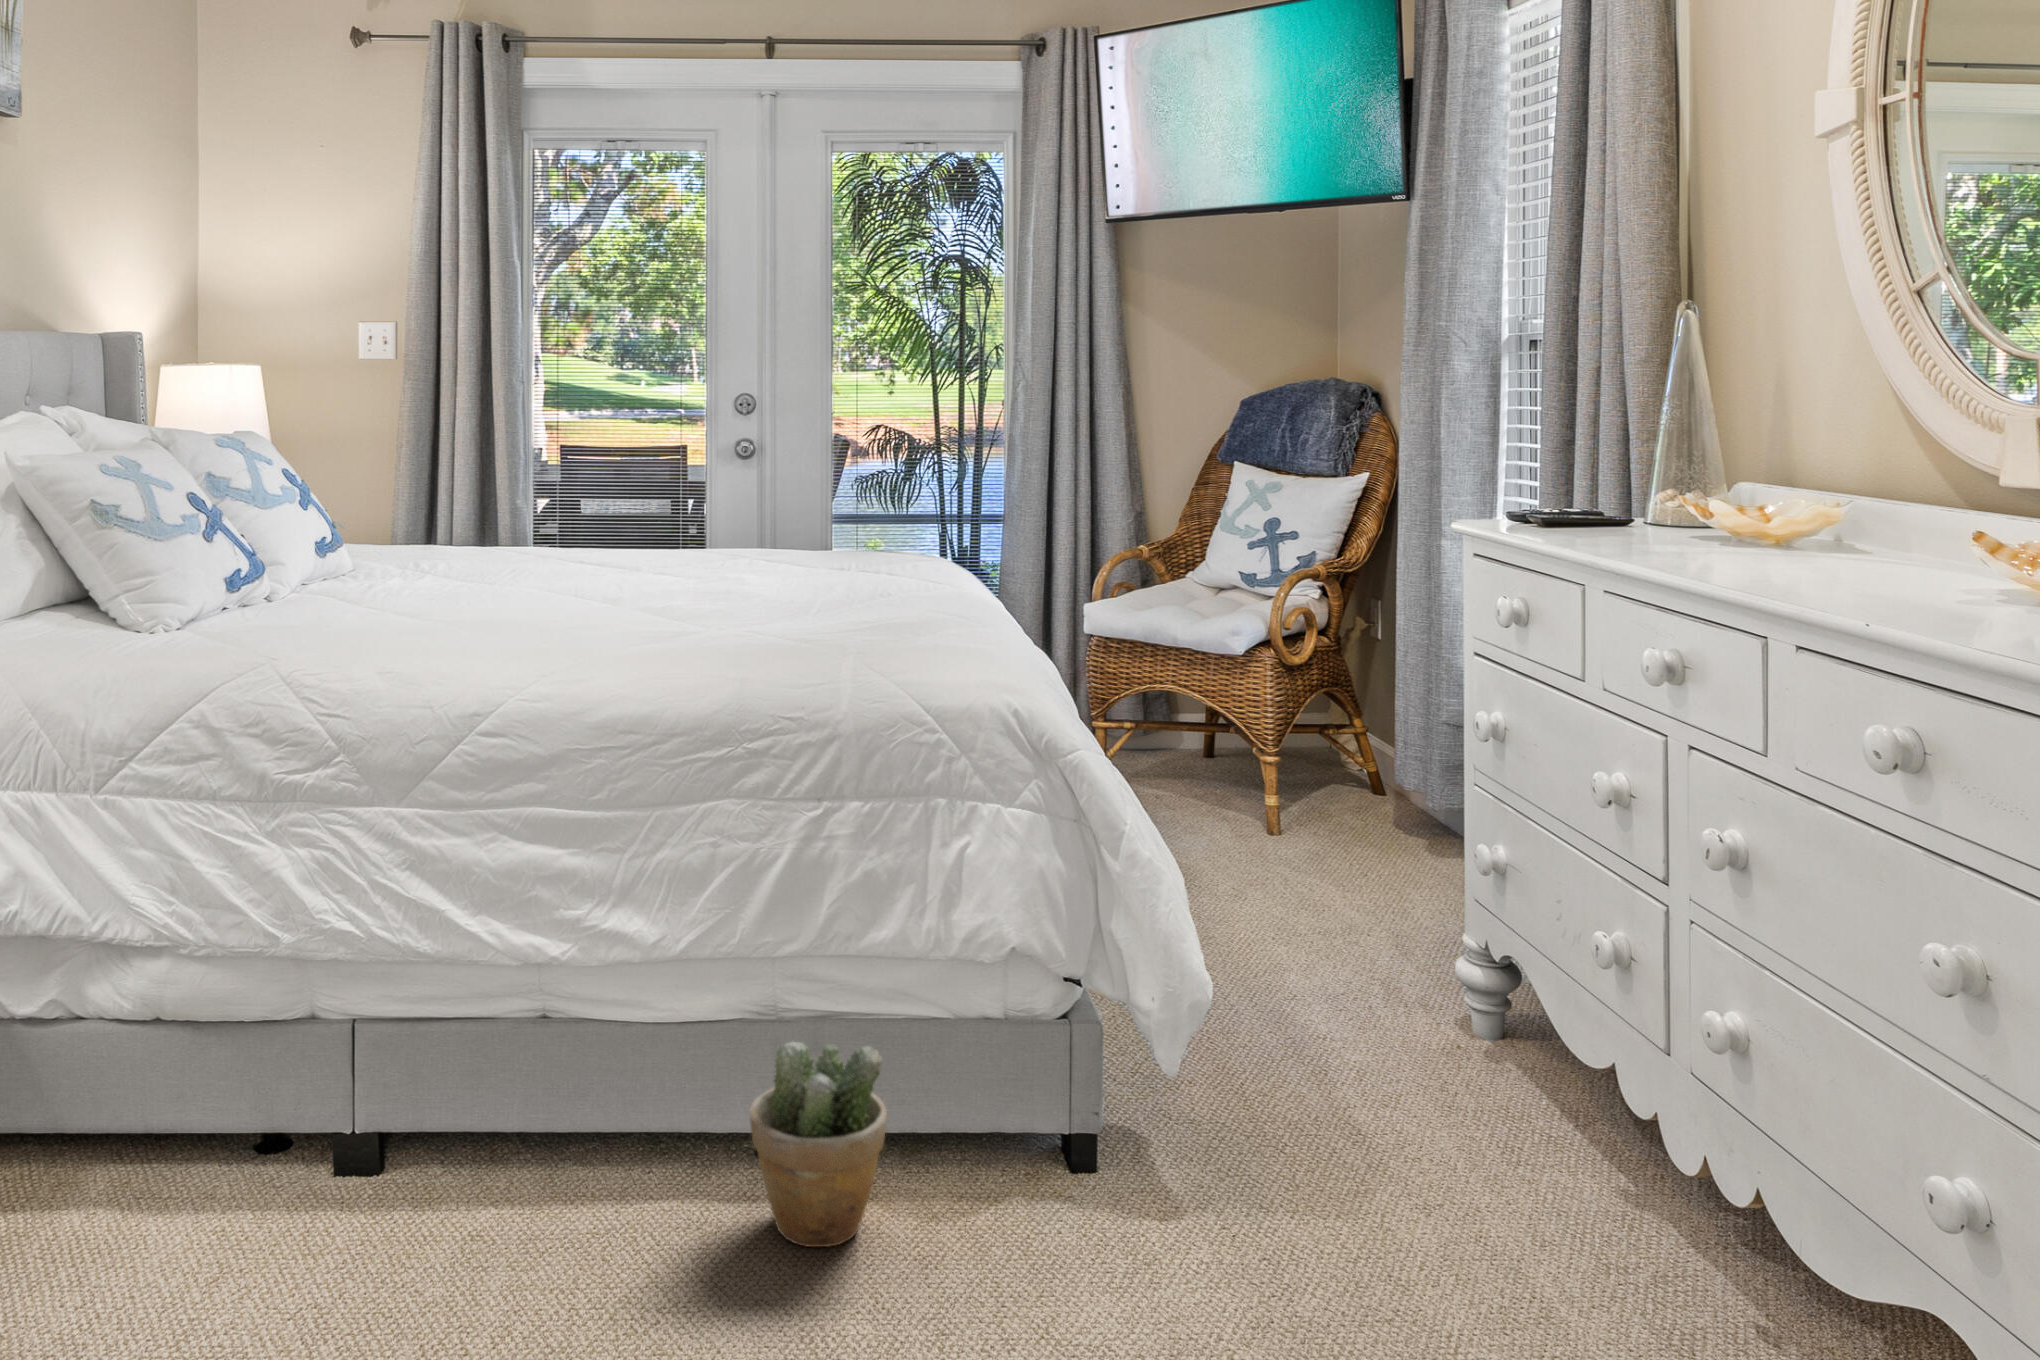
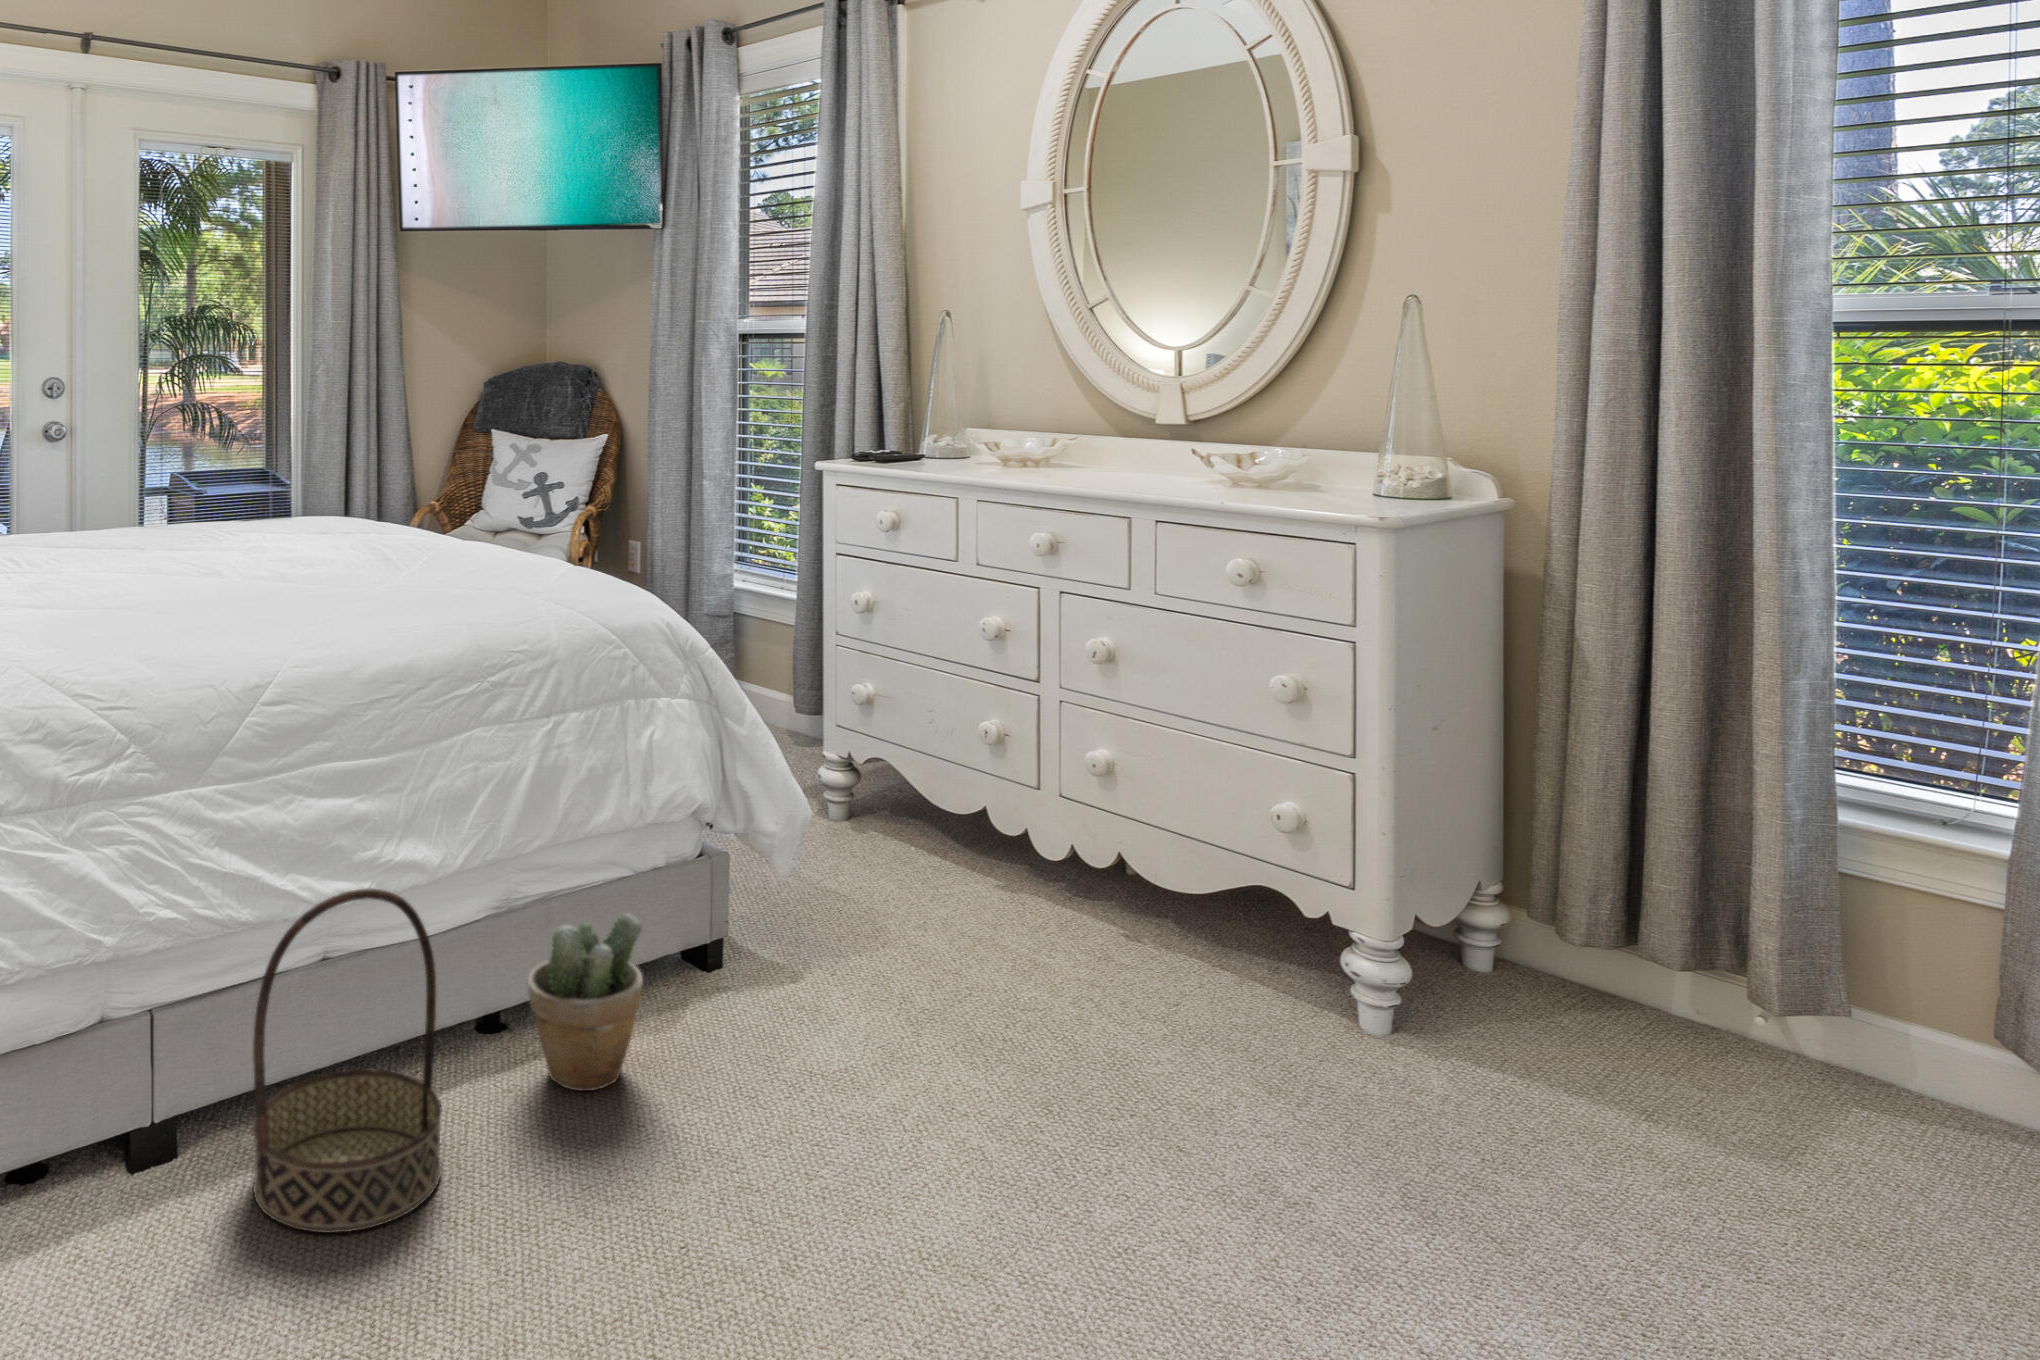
basket: none [379,941,596,1306] -> present [253,888,442,1233]

